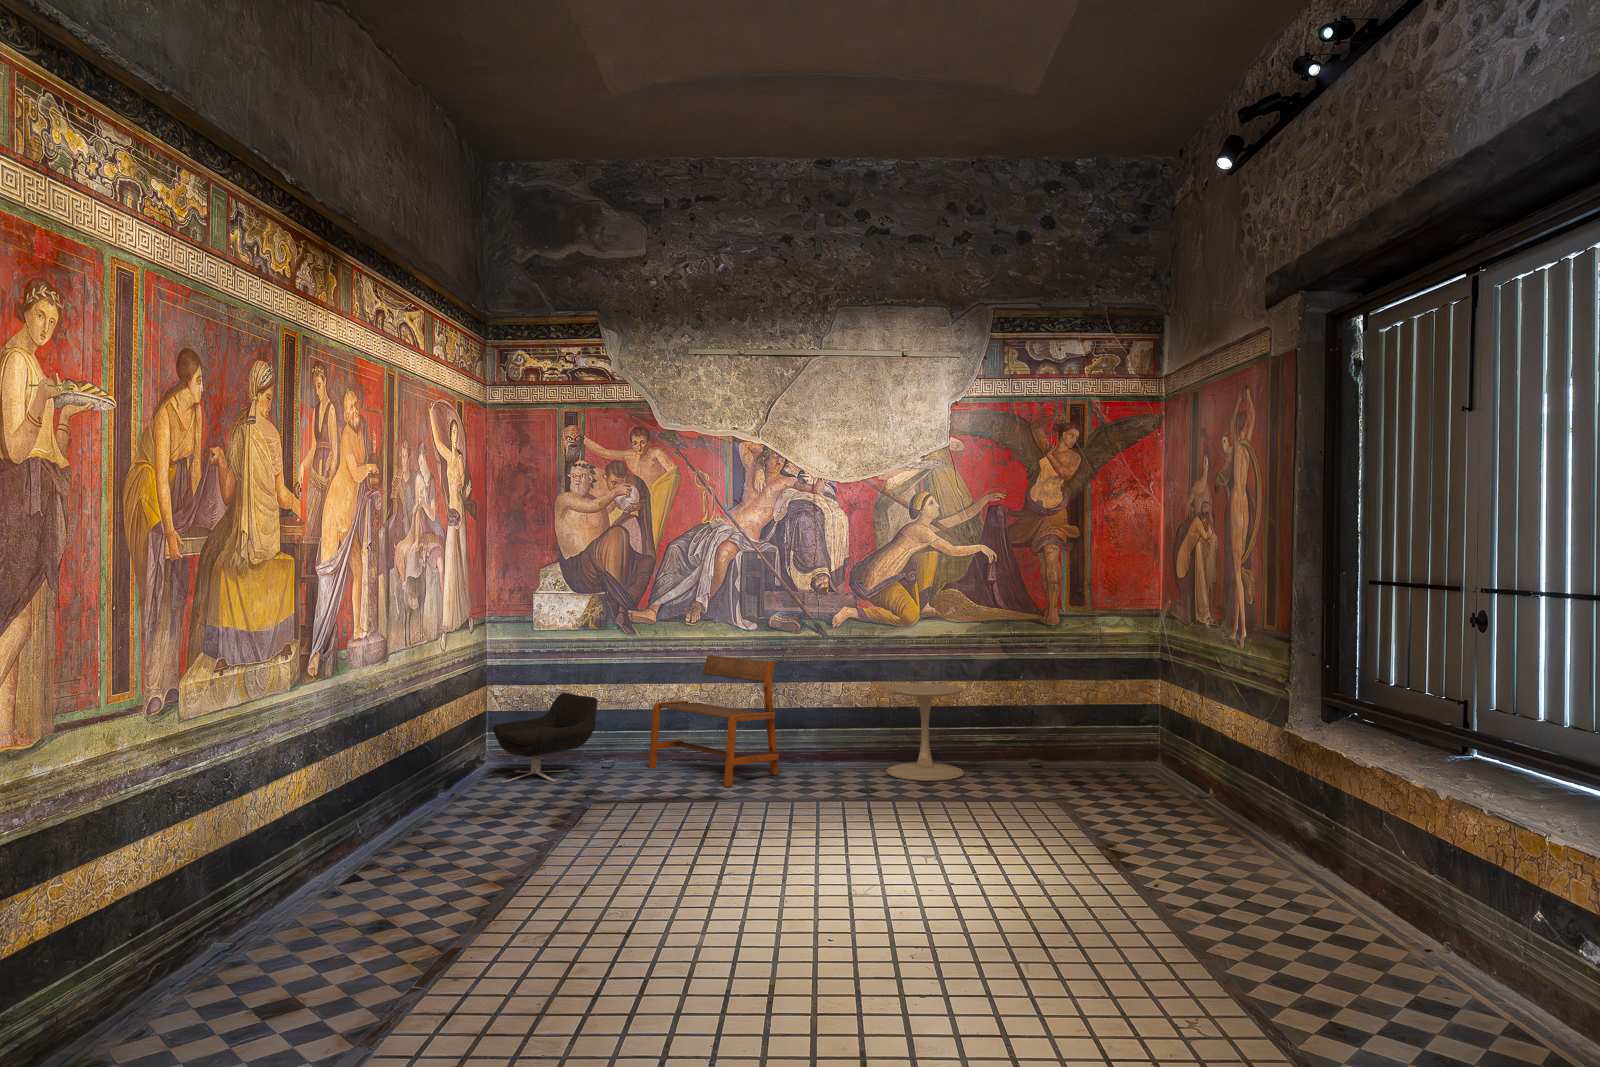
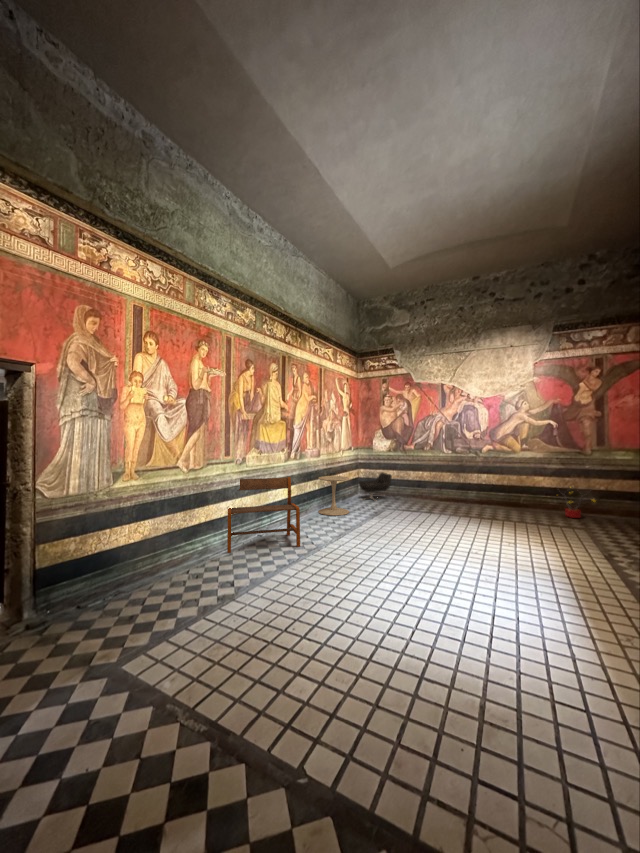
bench: present [649,655,779,787] -> present [227,477,300,553]
pedestal table: present [886,683,964,781] -> present [318,476,349,516]
decorative plant: none [989,698,1069,774] -> present [563,489,595,518]

